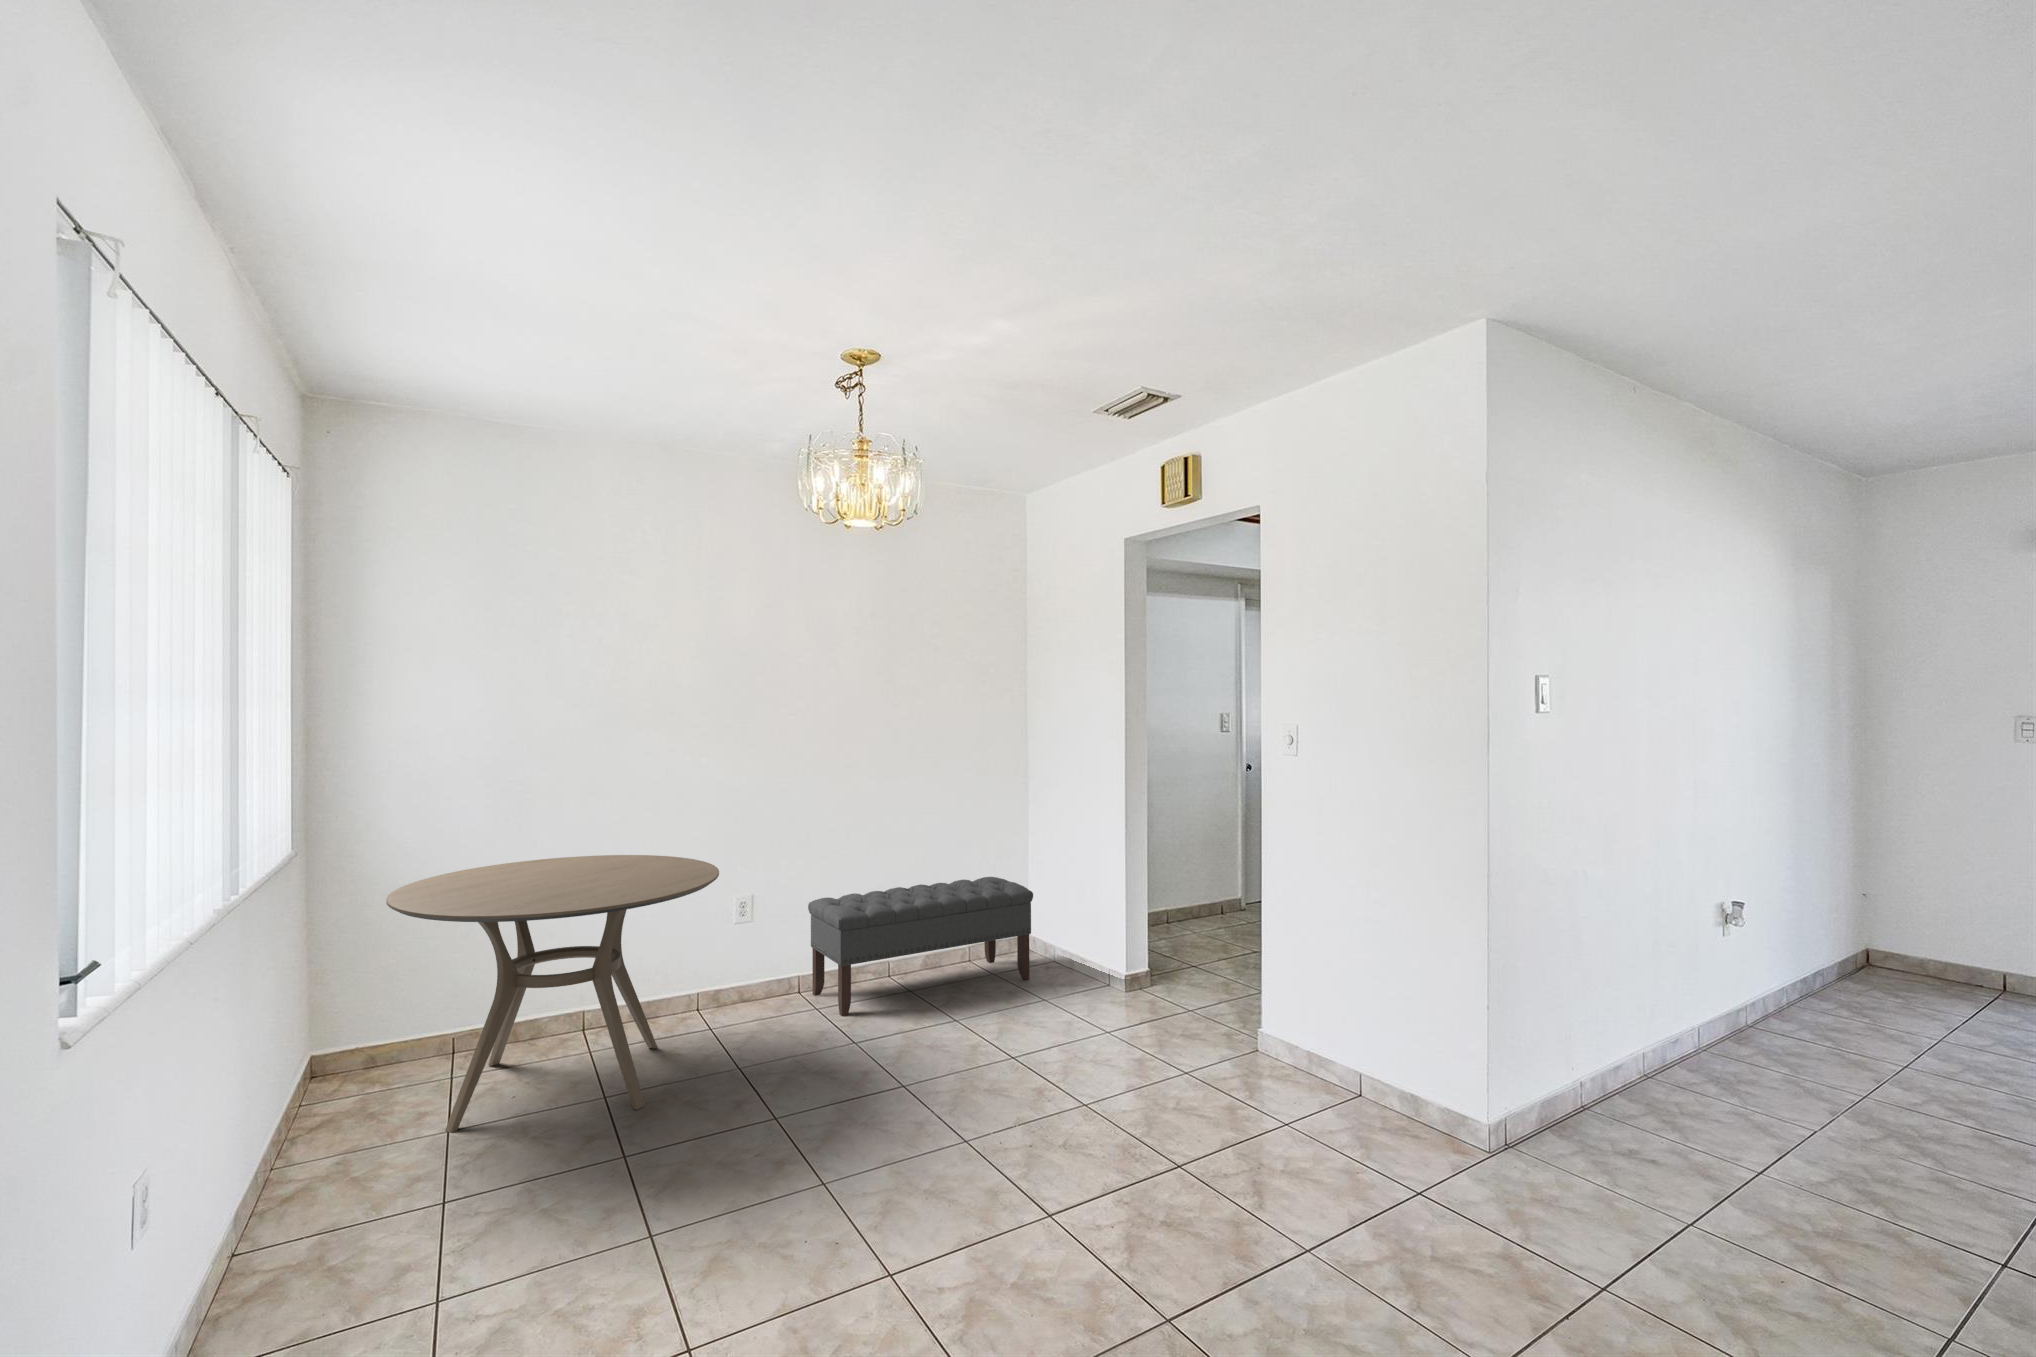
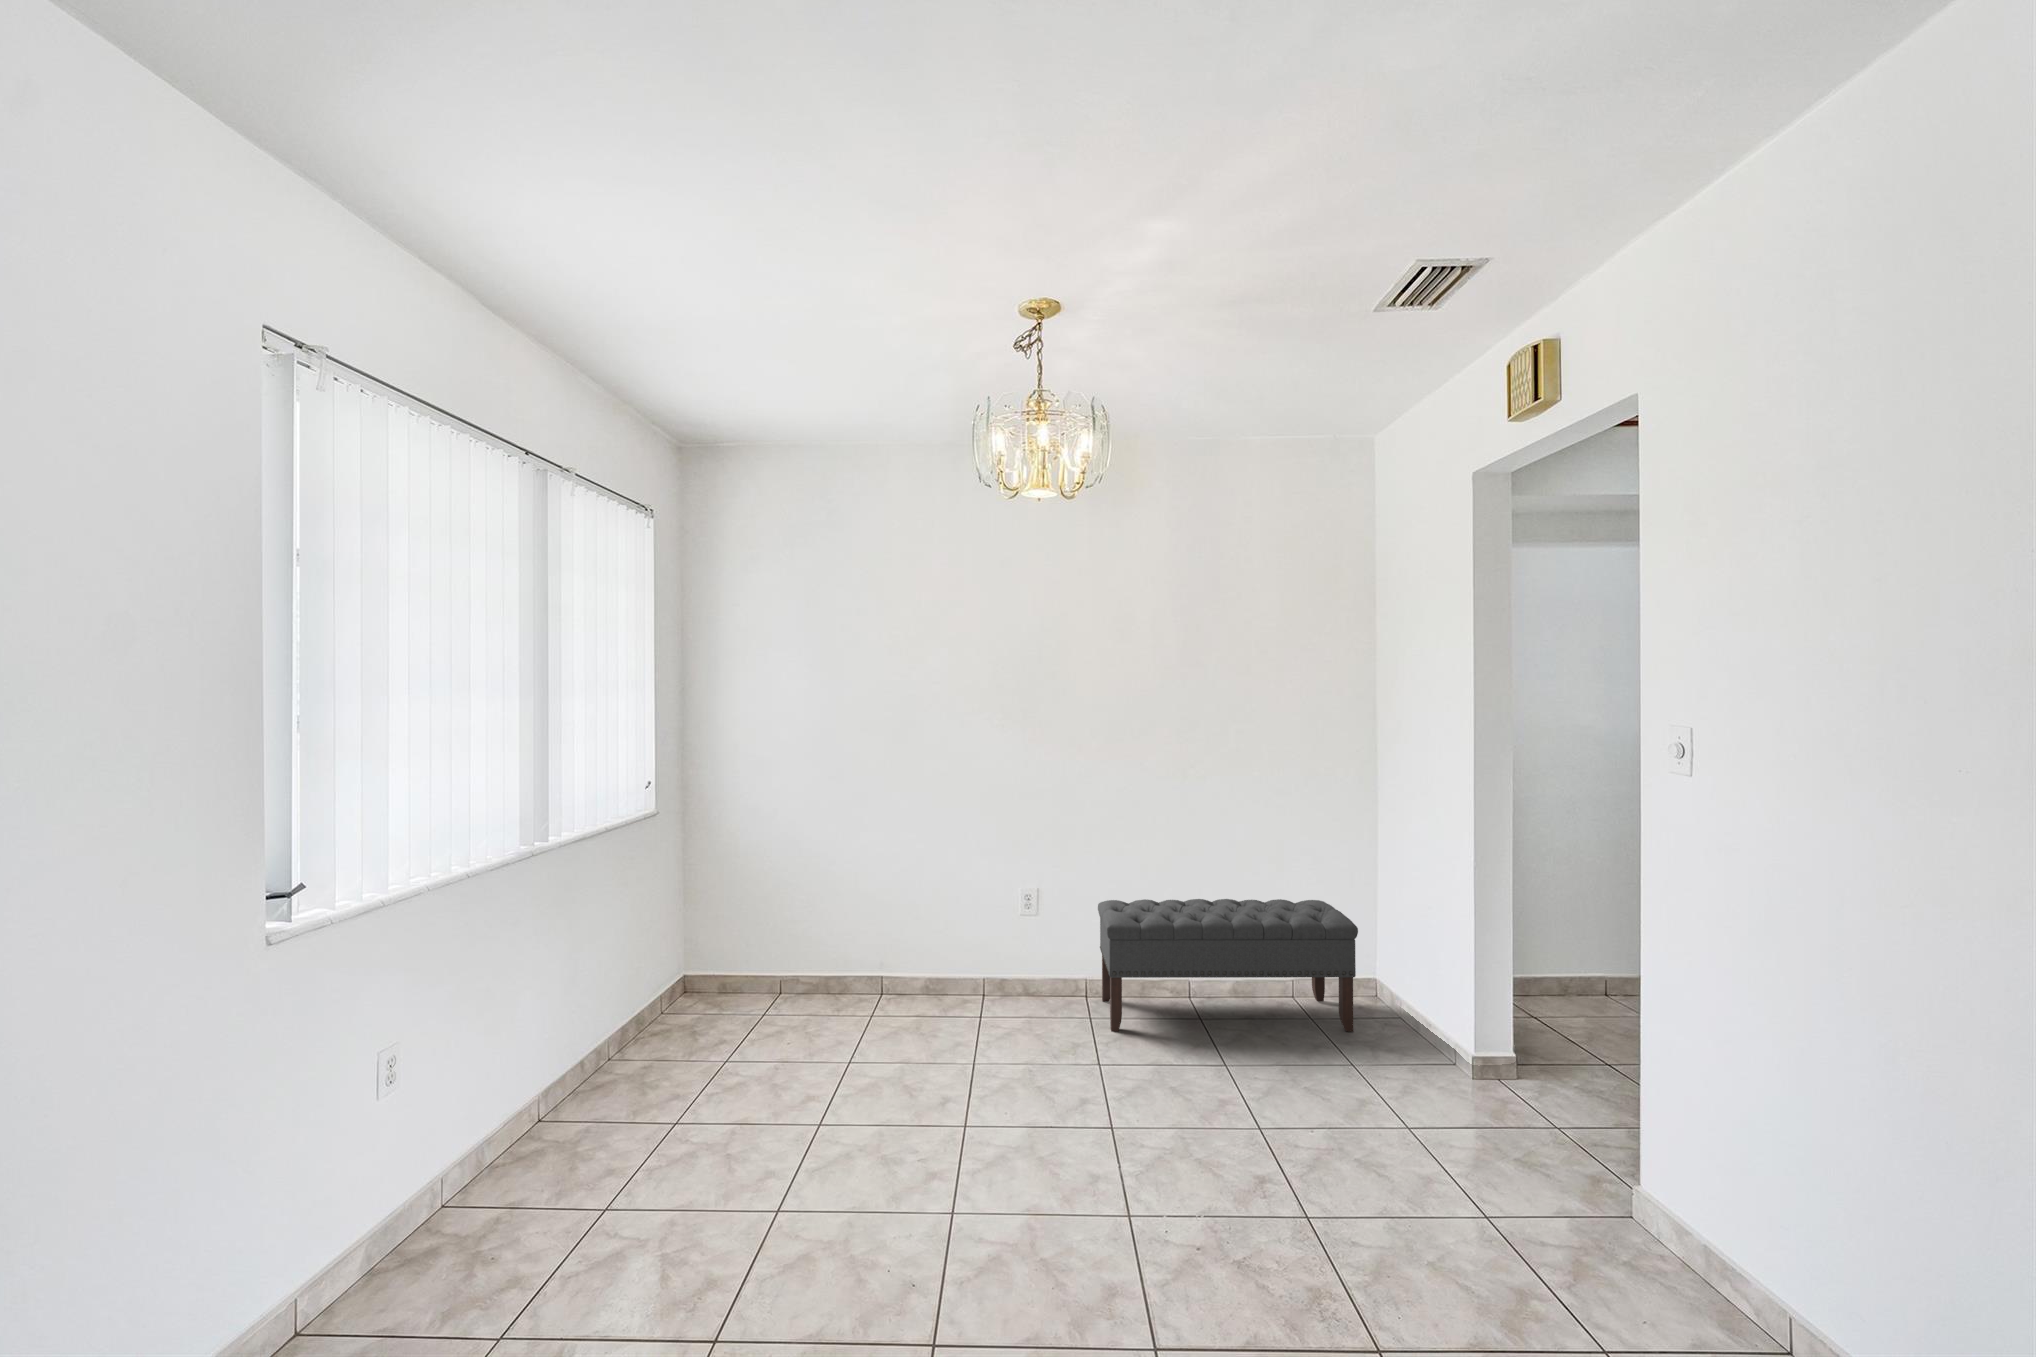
dining table: present [386,855,719,1133] -> none [682,833,965,1087]

